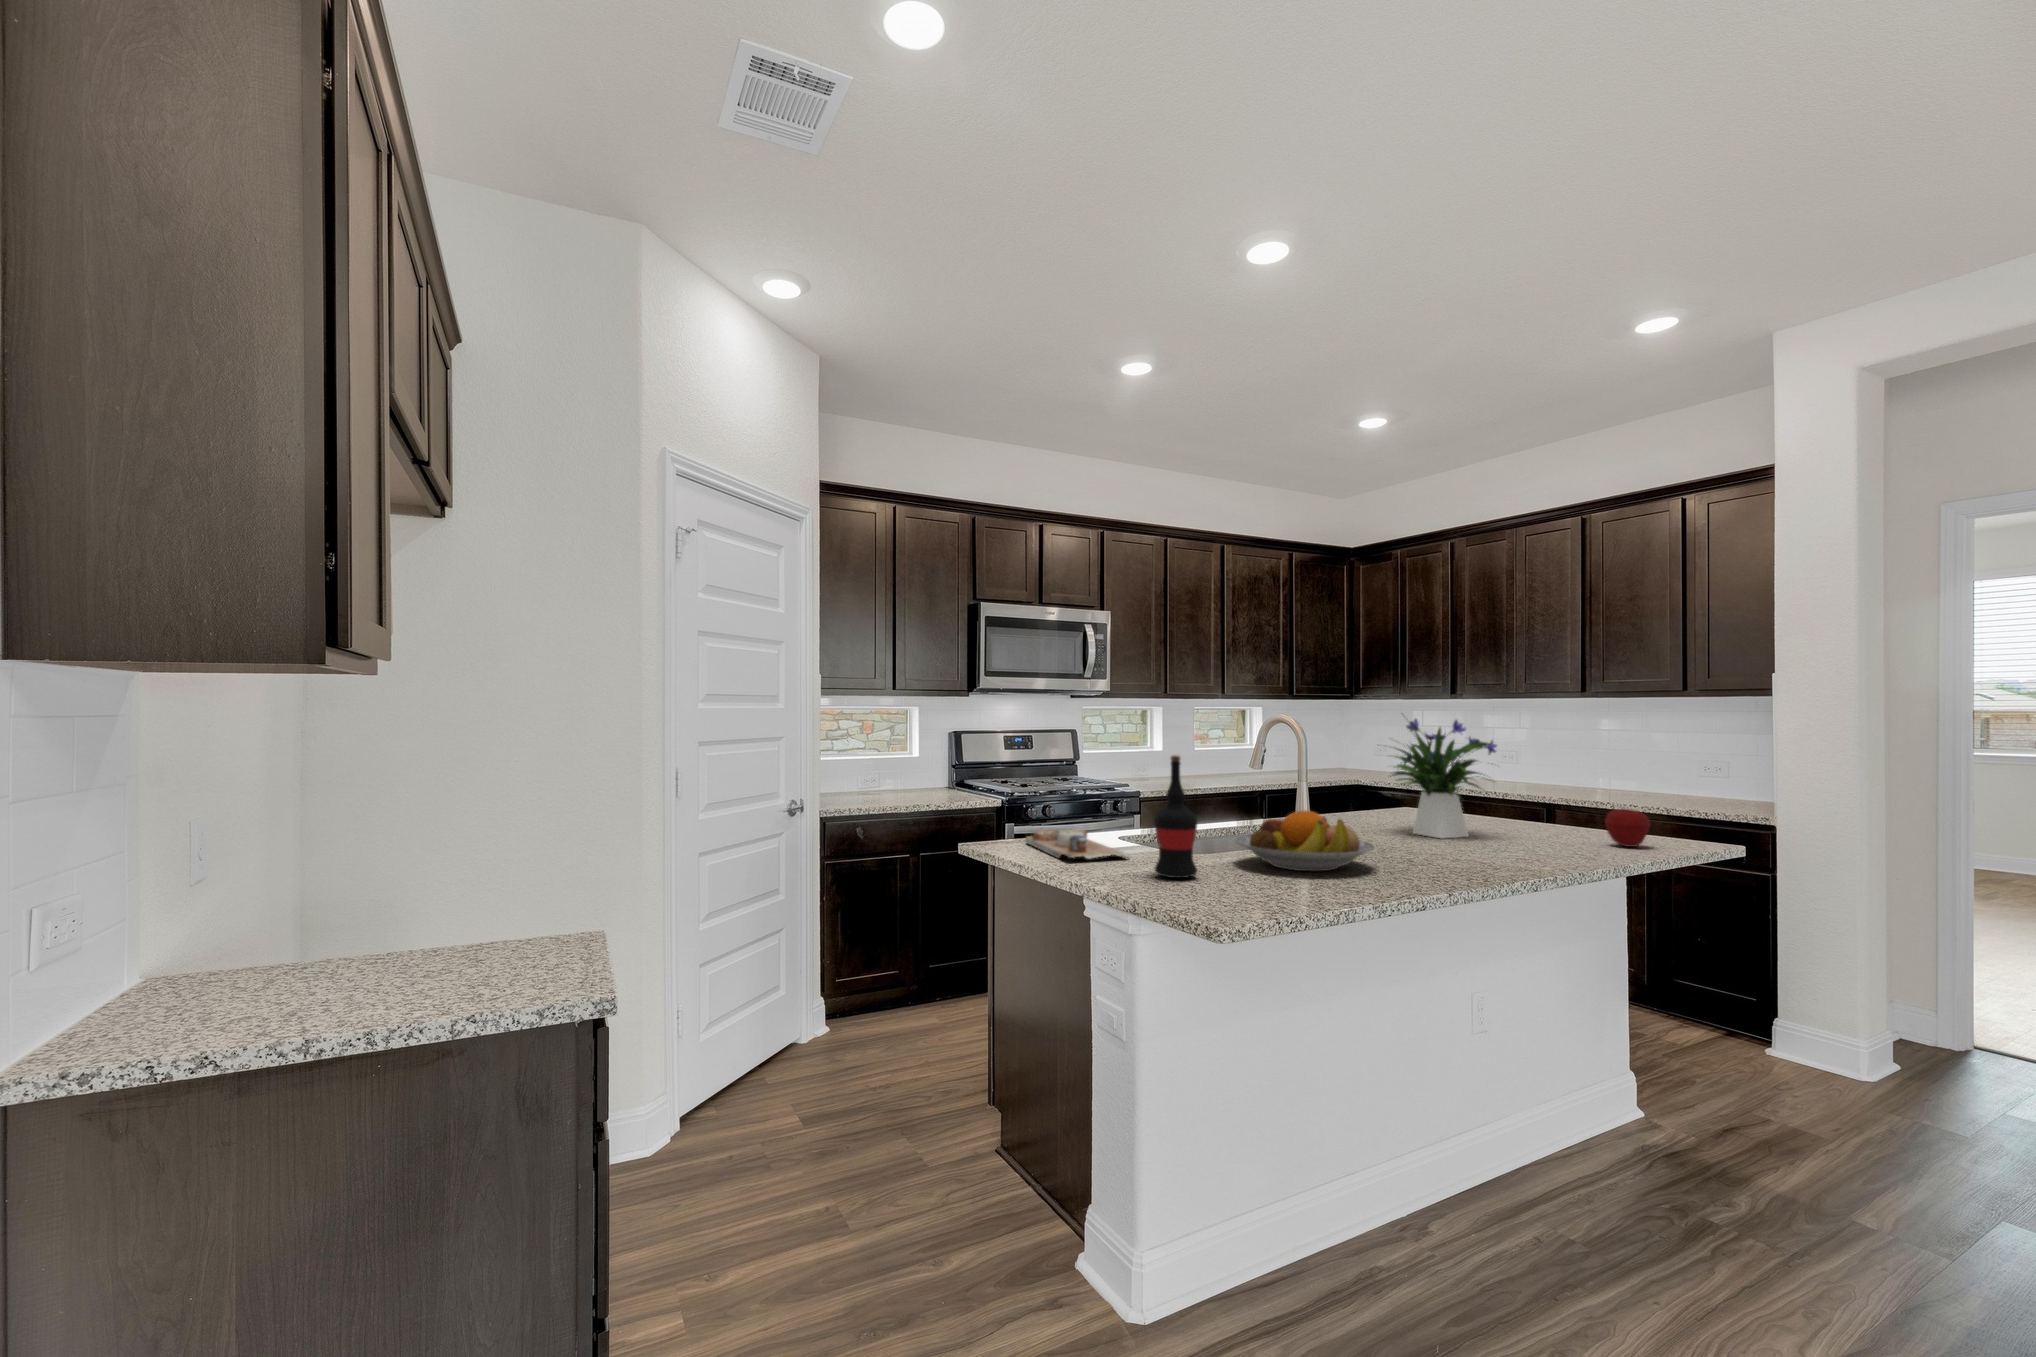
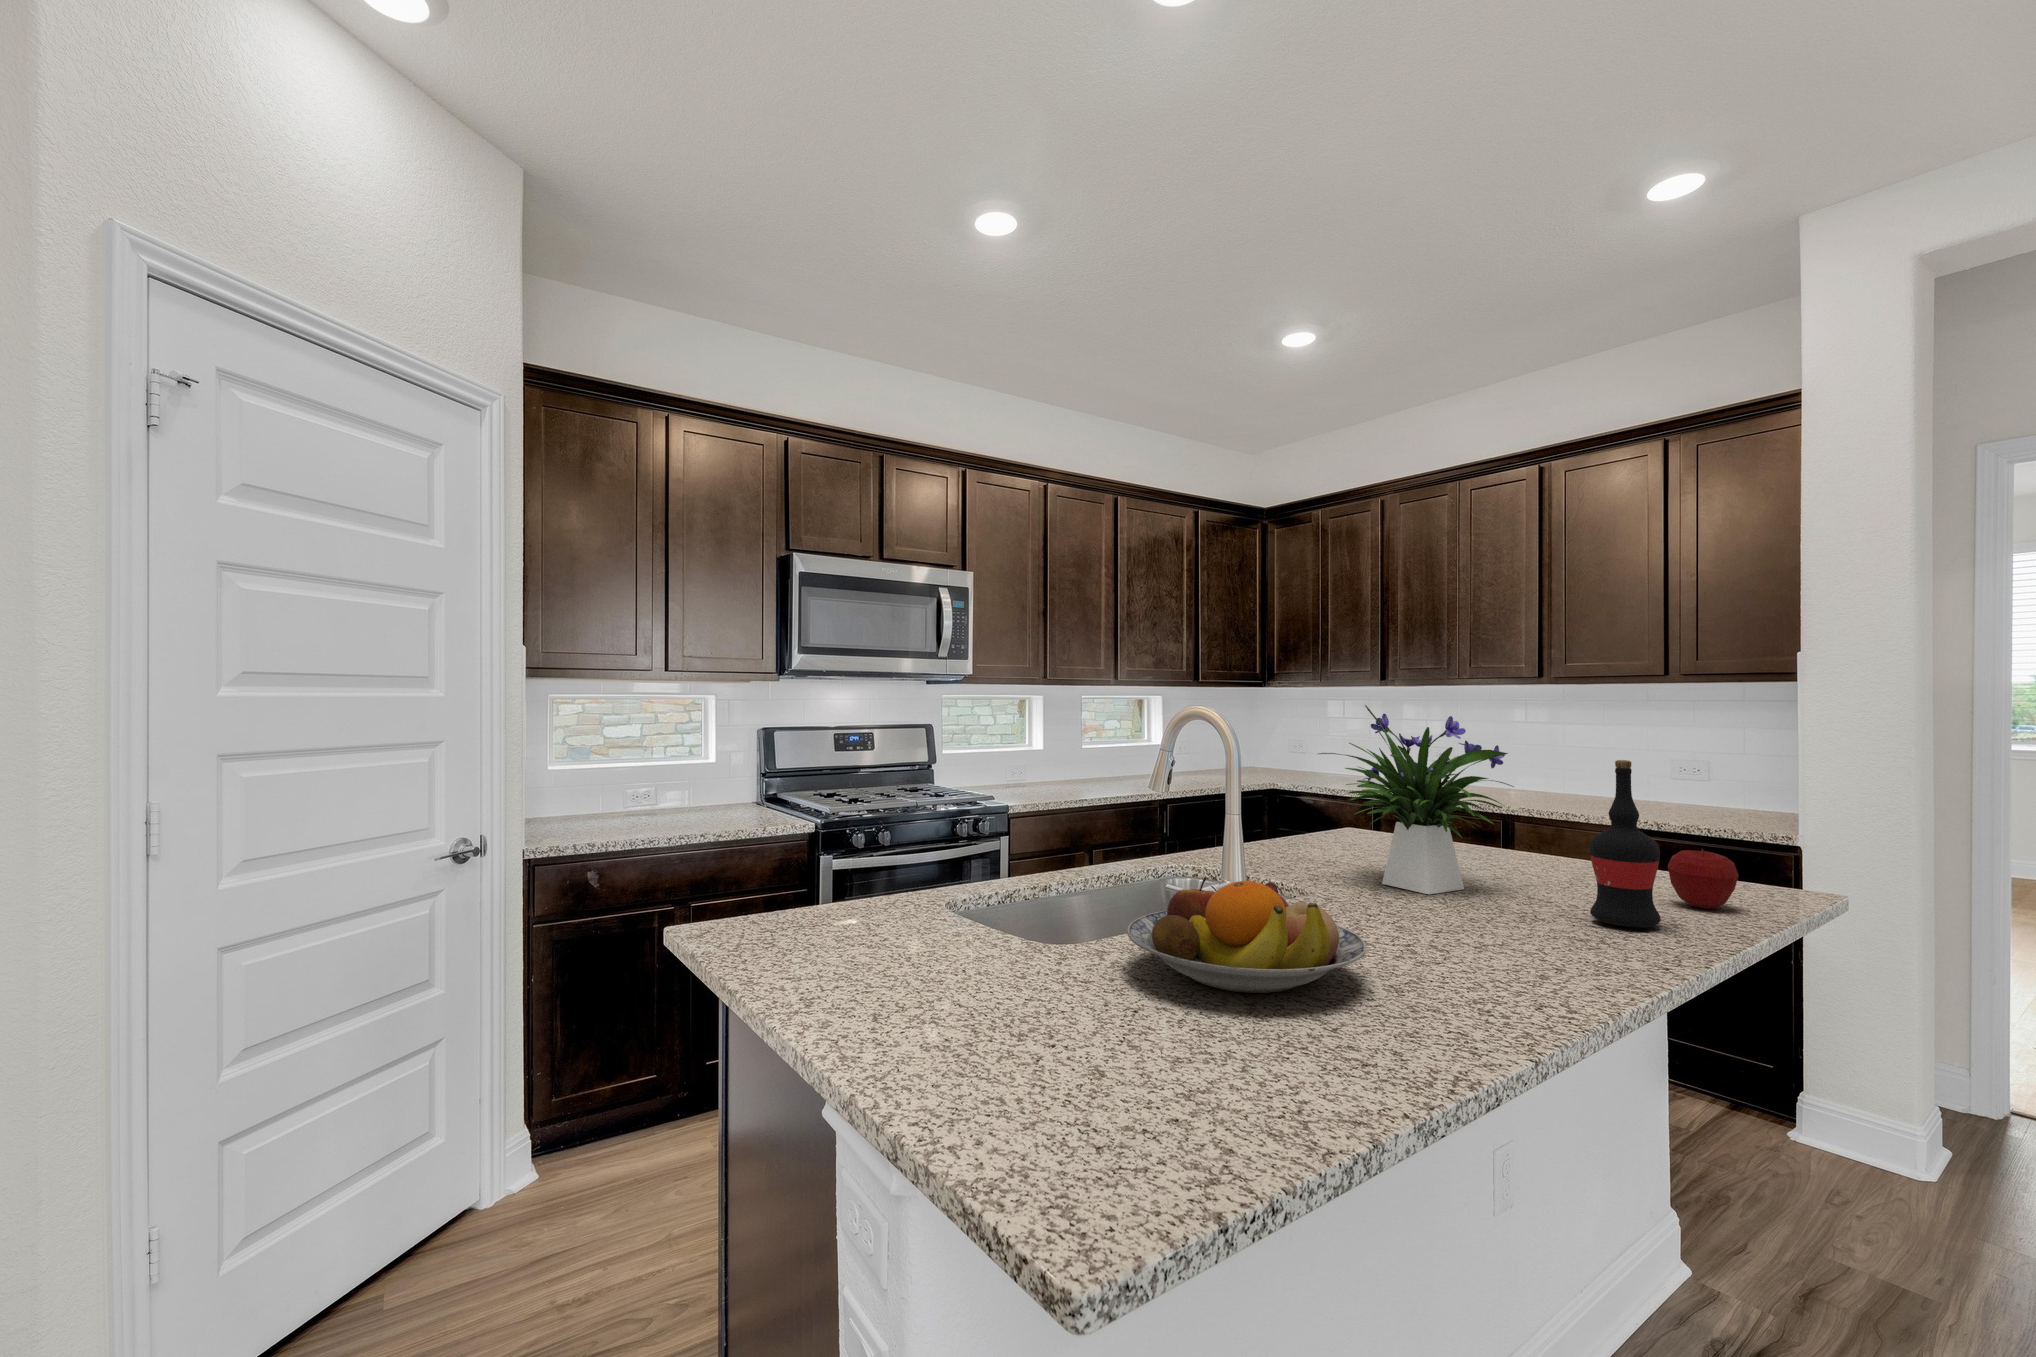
wine bottle: present [1154,755,1197,878] -> present [1589,760,1661,928]
cutting board: present [1026,829,1129,859] -> none [790,895,948,973]

